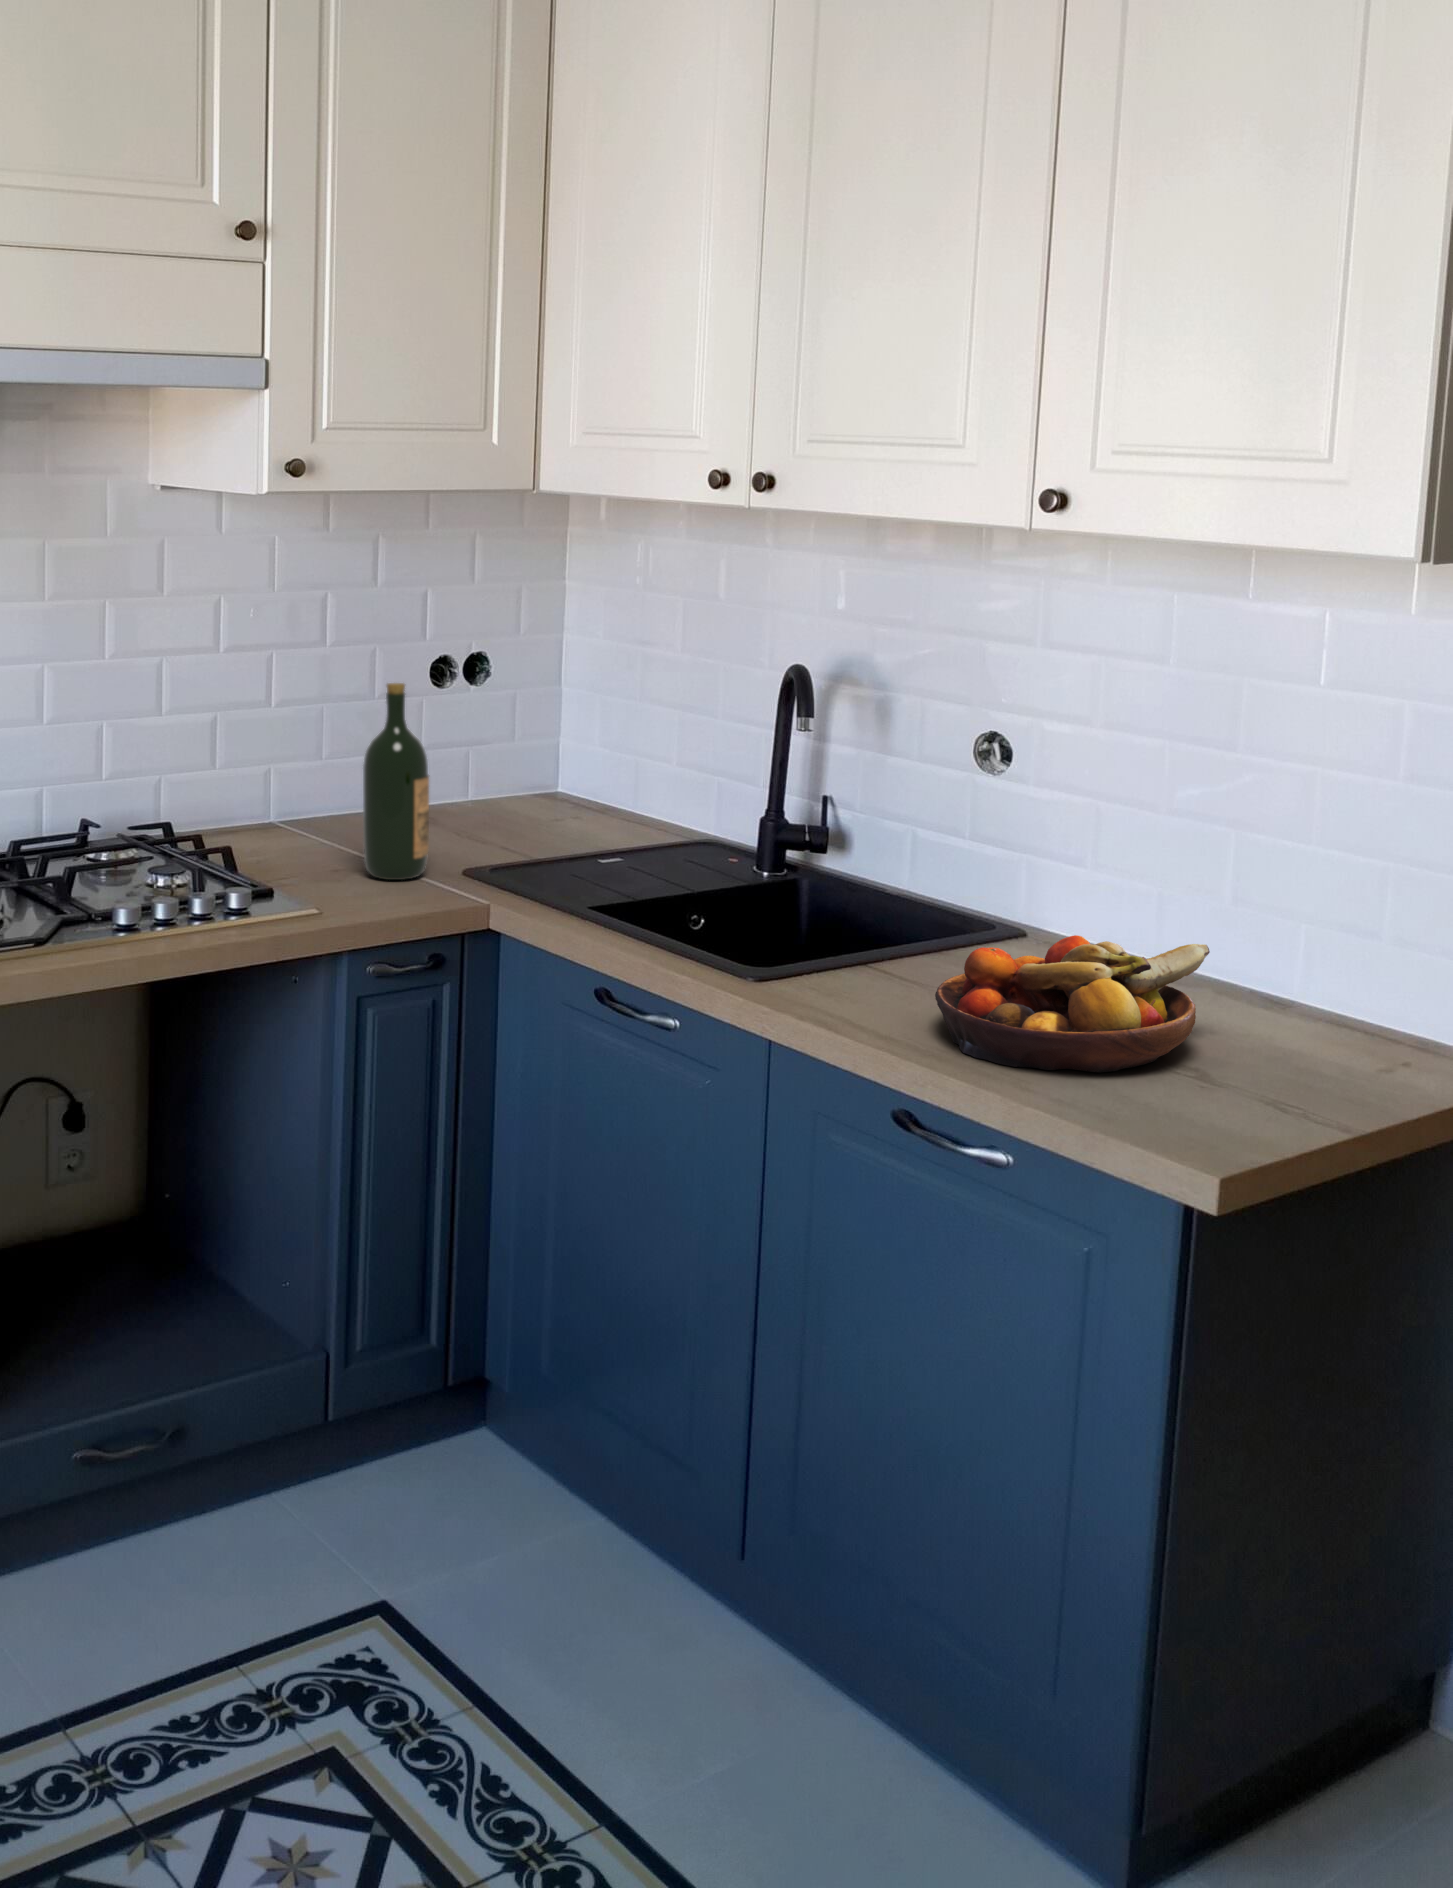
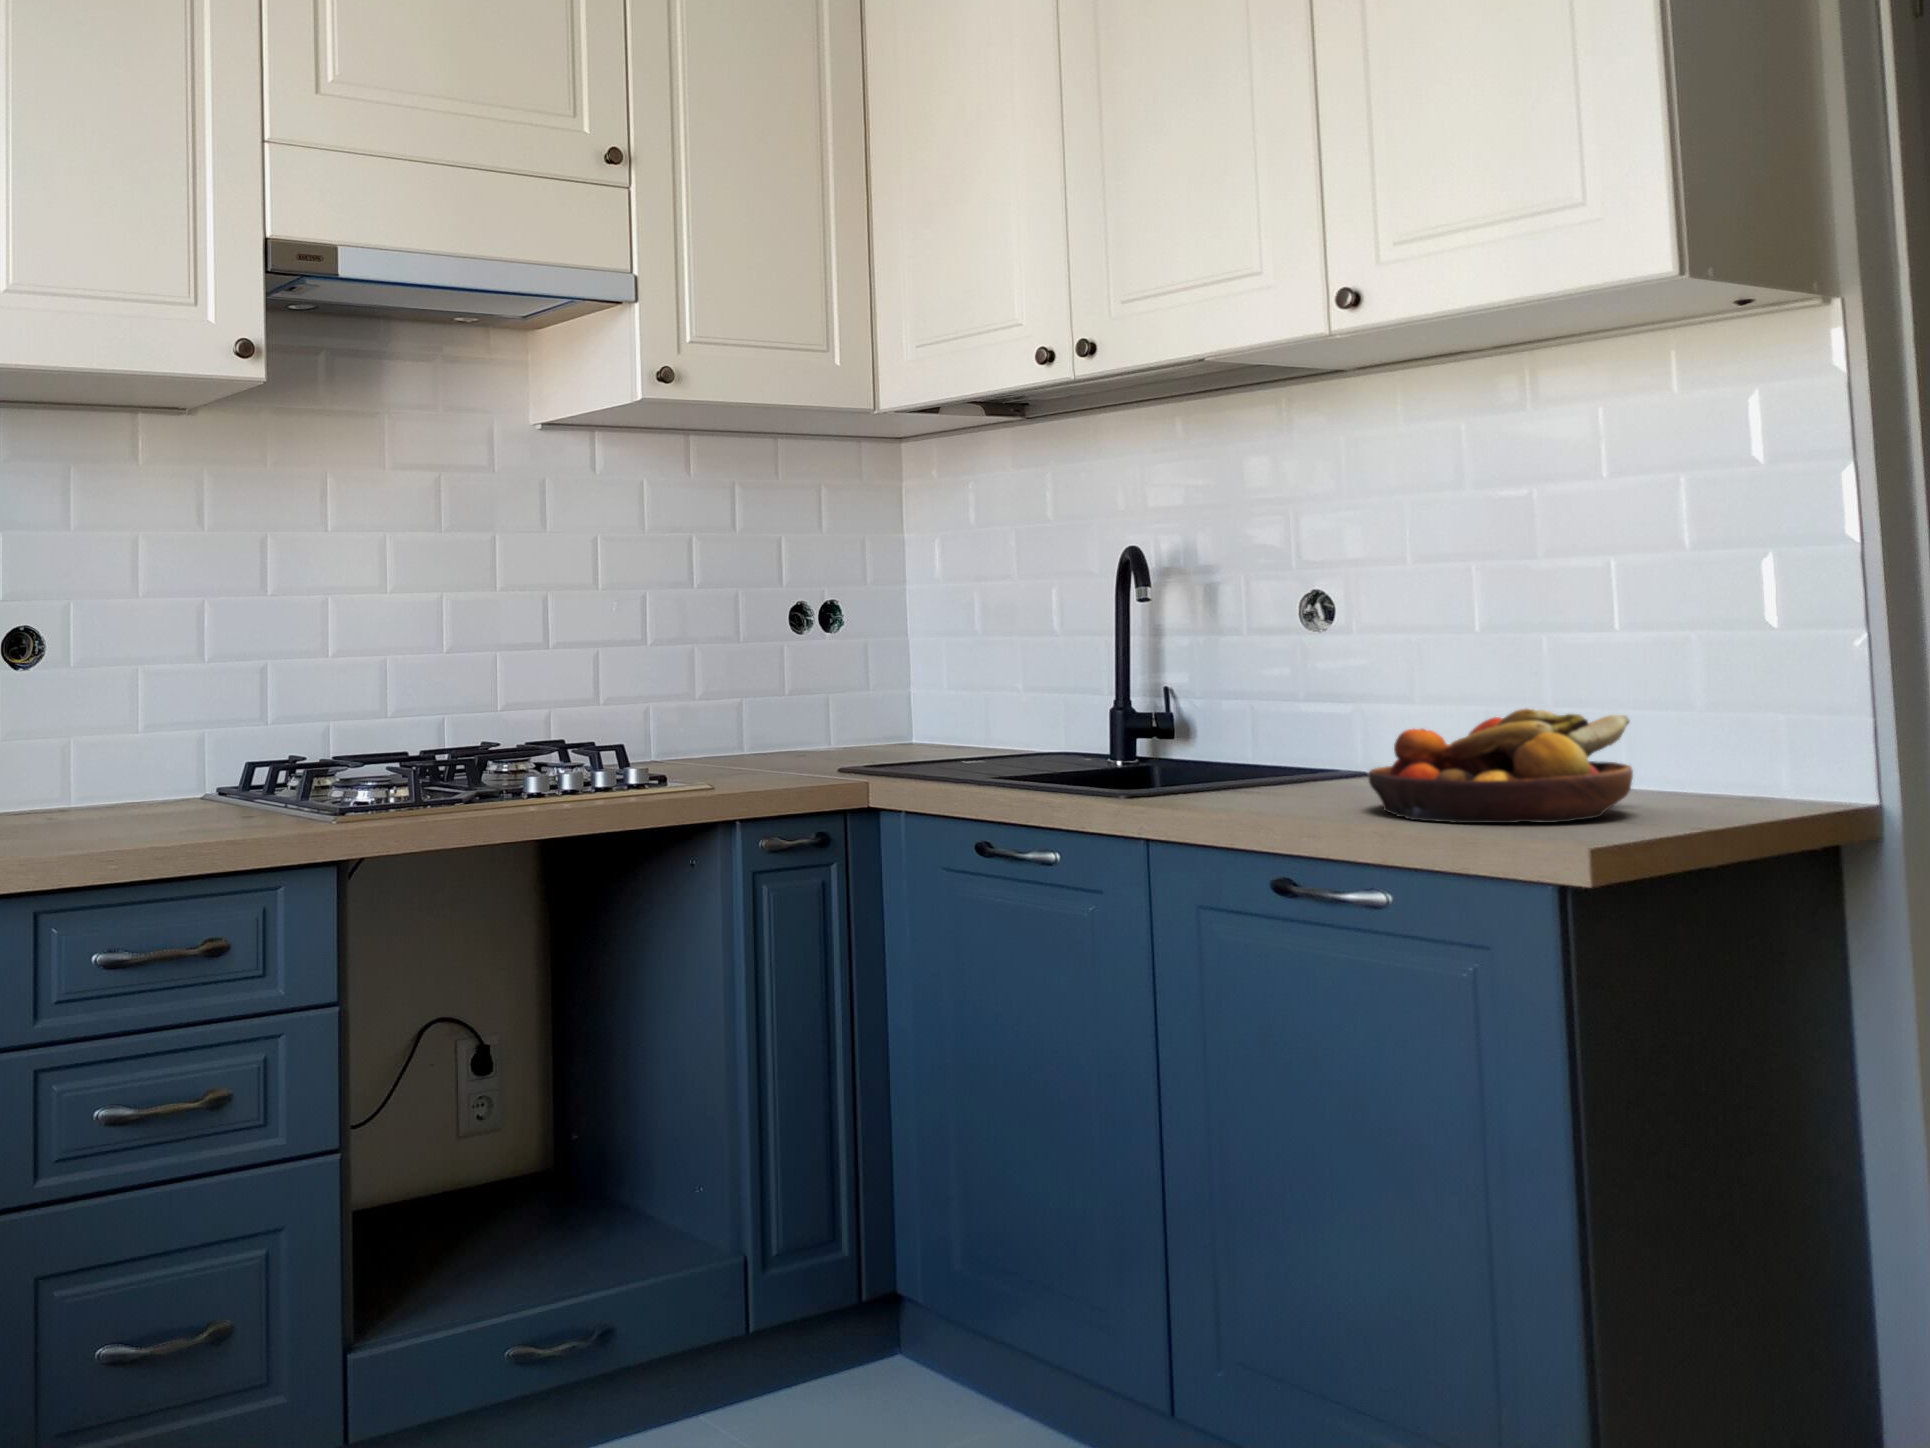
wine bottle: present [363,683,429,880] -> none [732,587,796,774]

